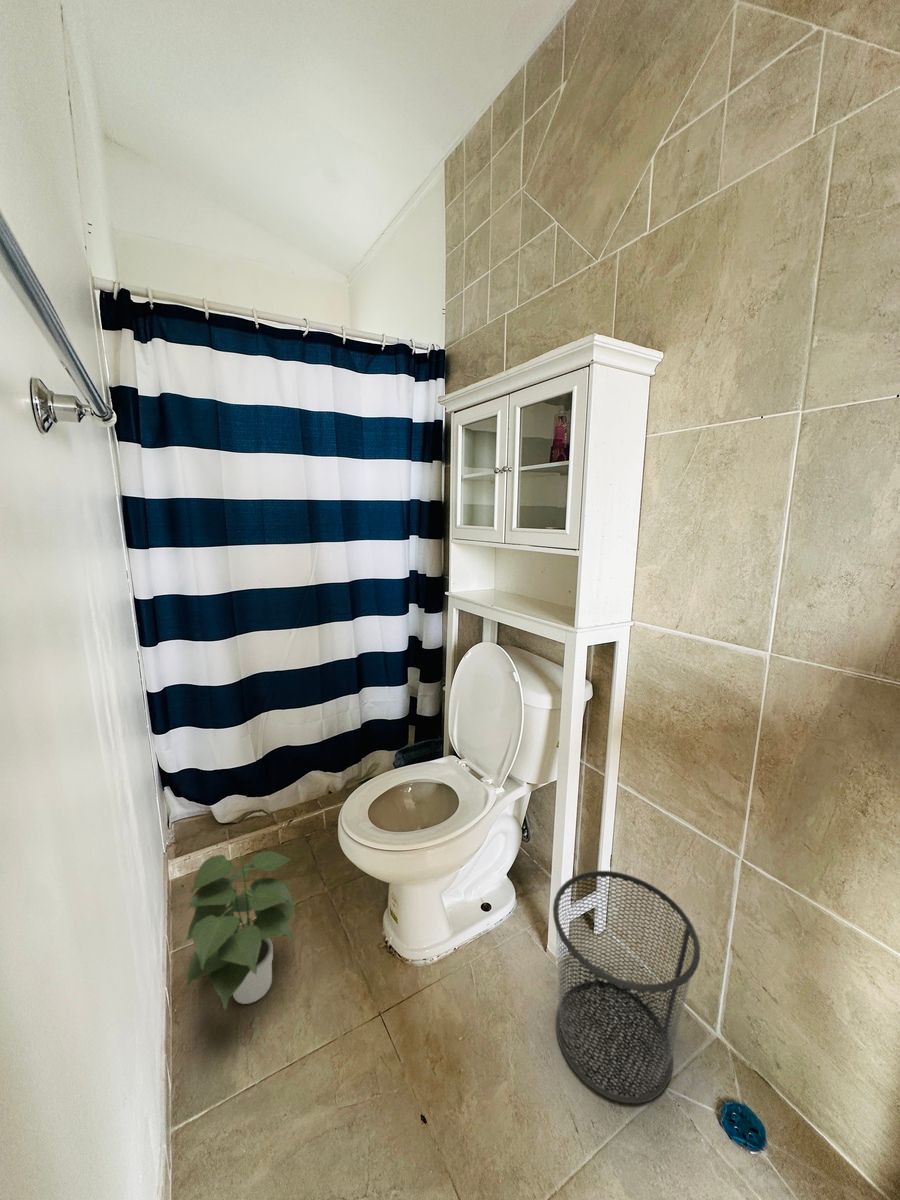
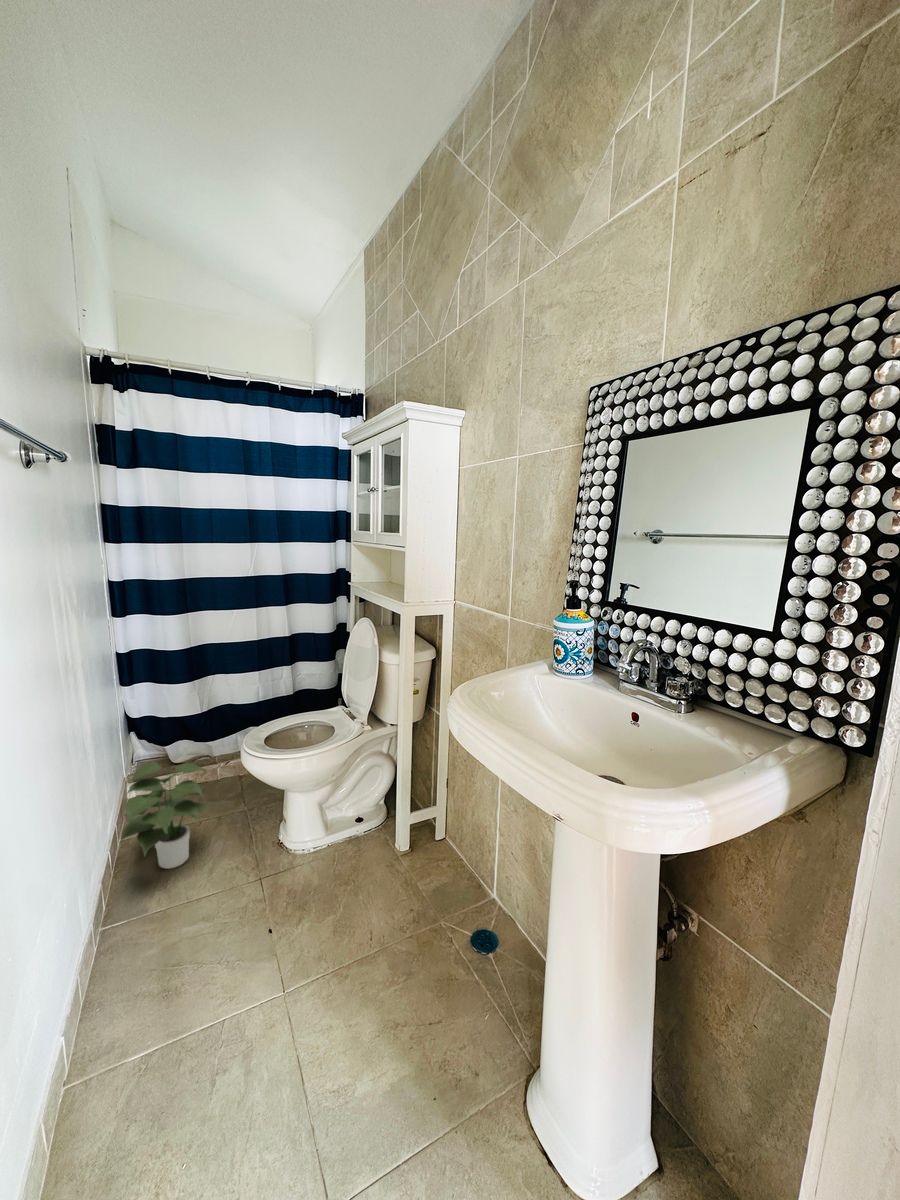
waste bin: present [553,871,700,1103] -> none [372,781,470,929]

